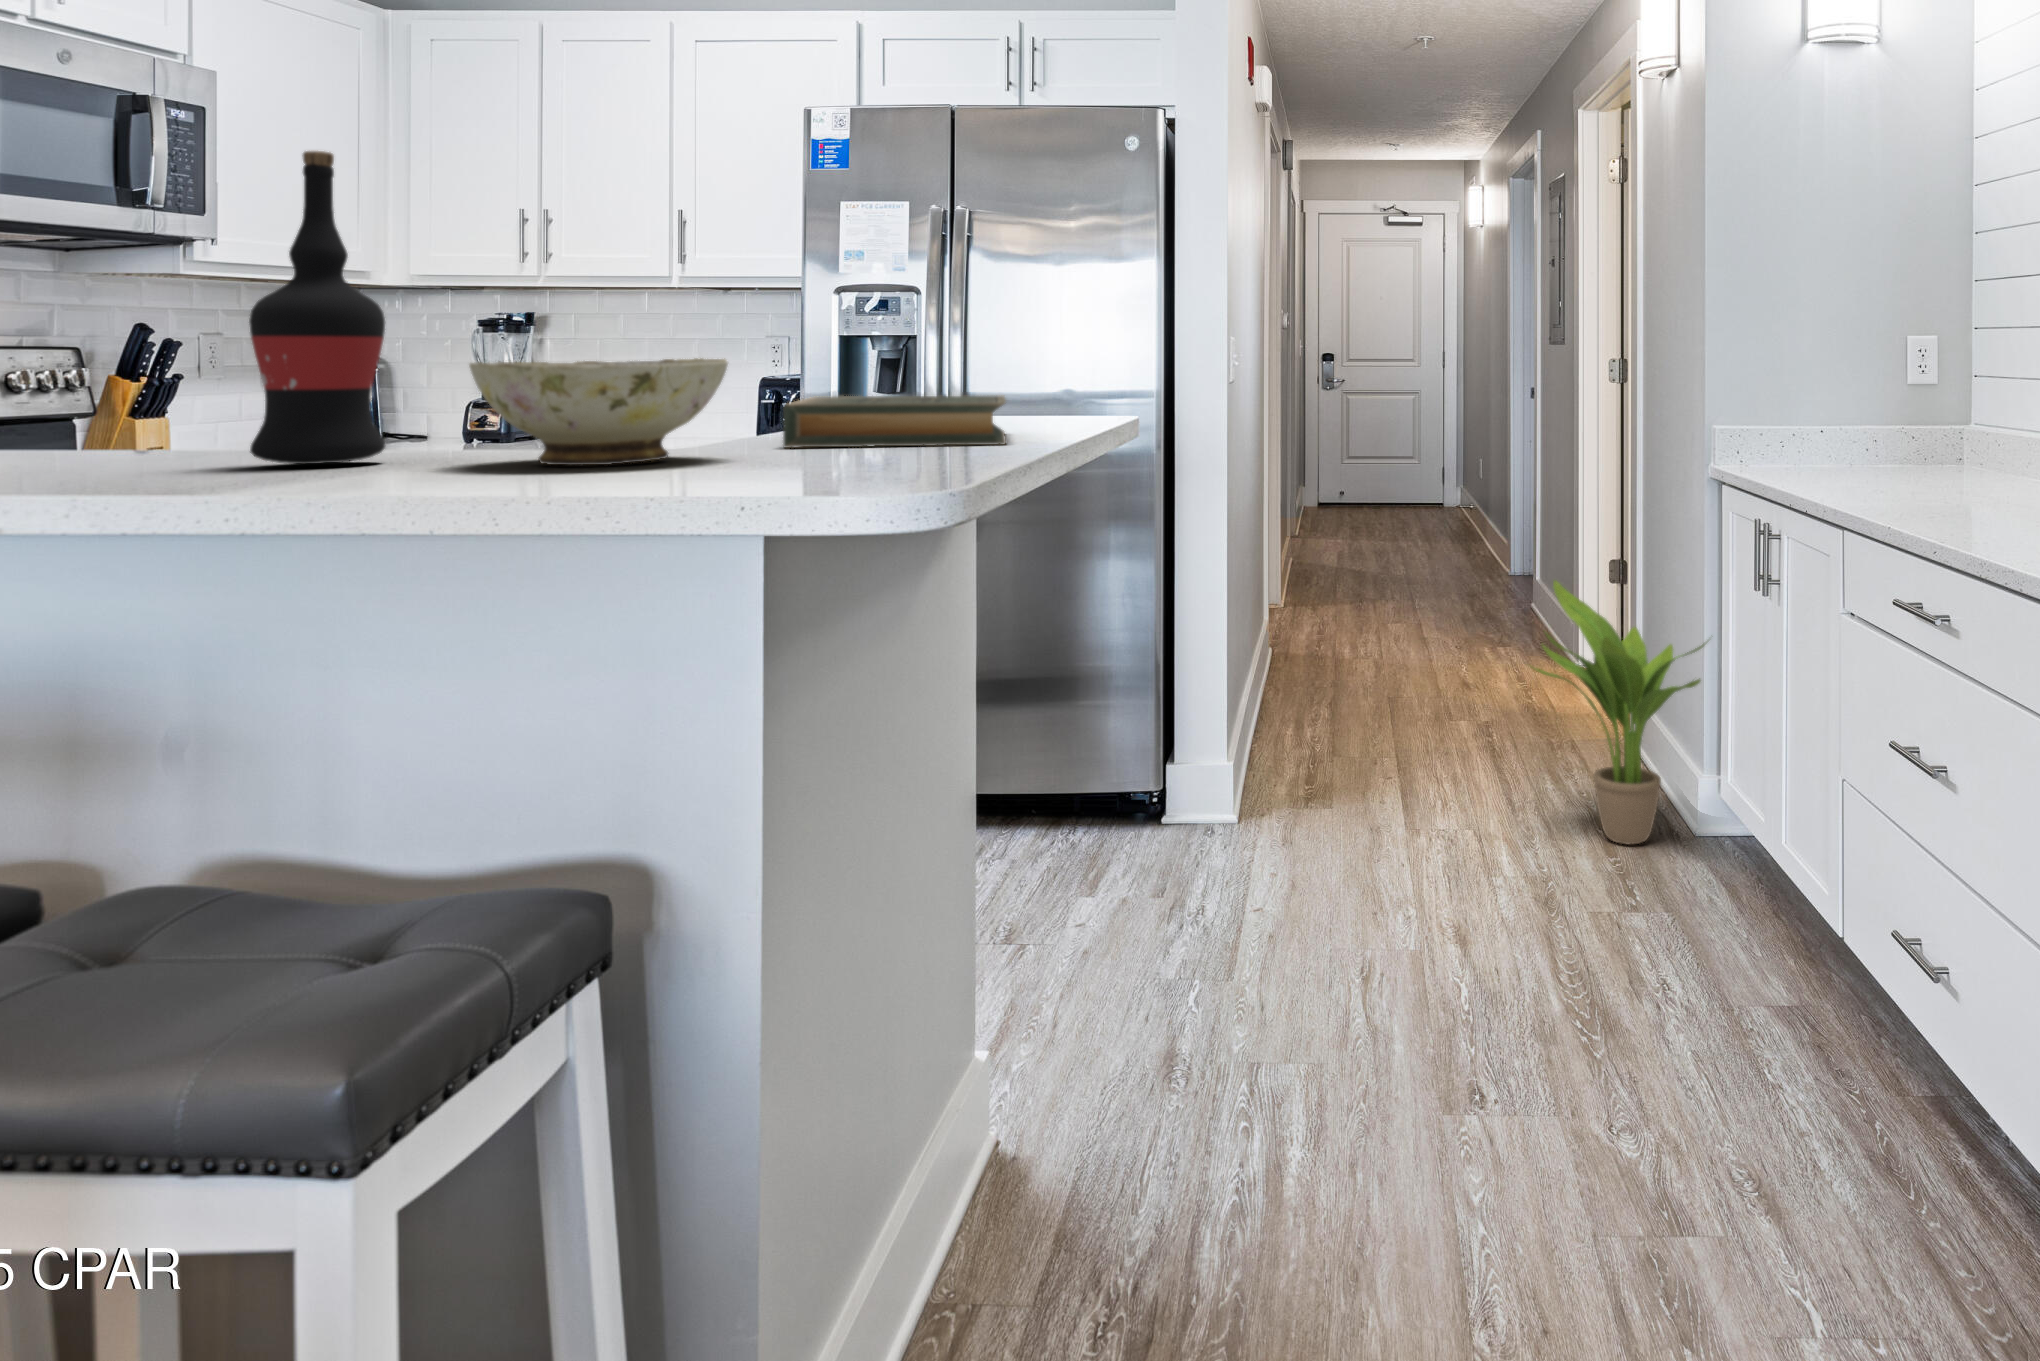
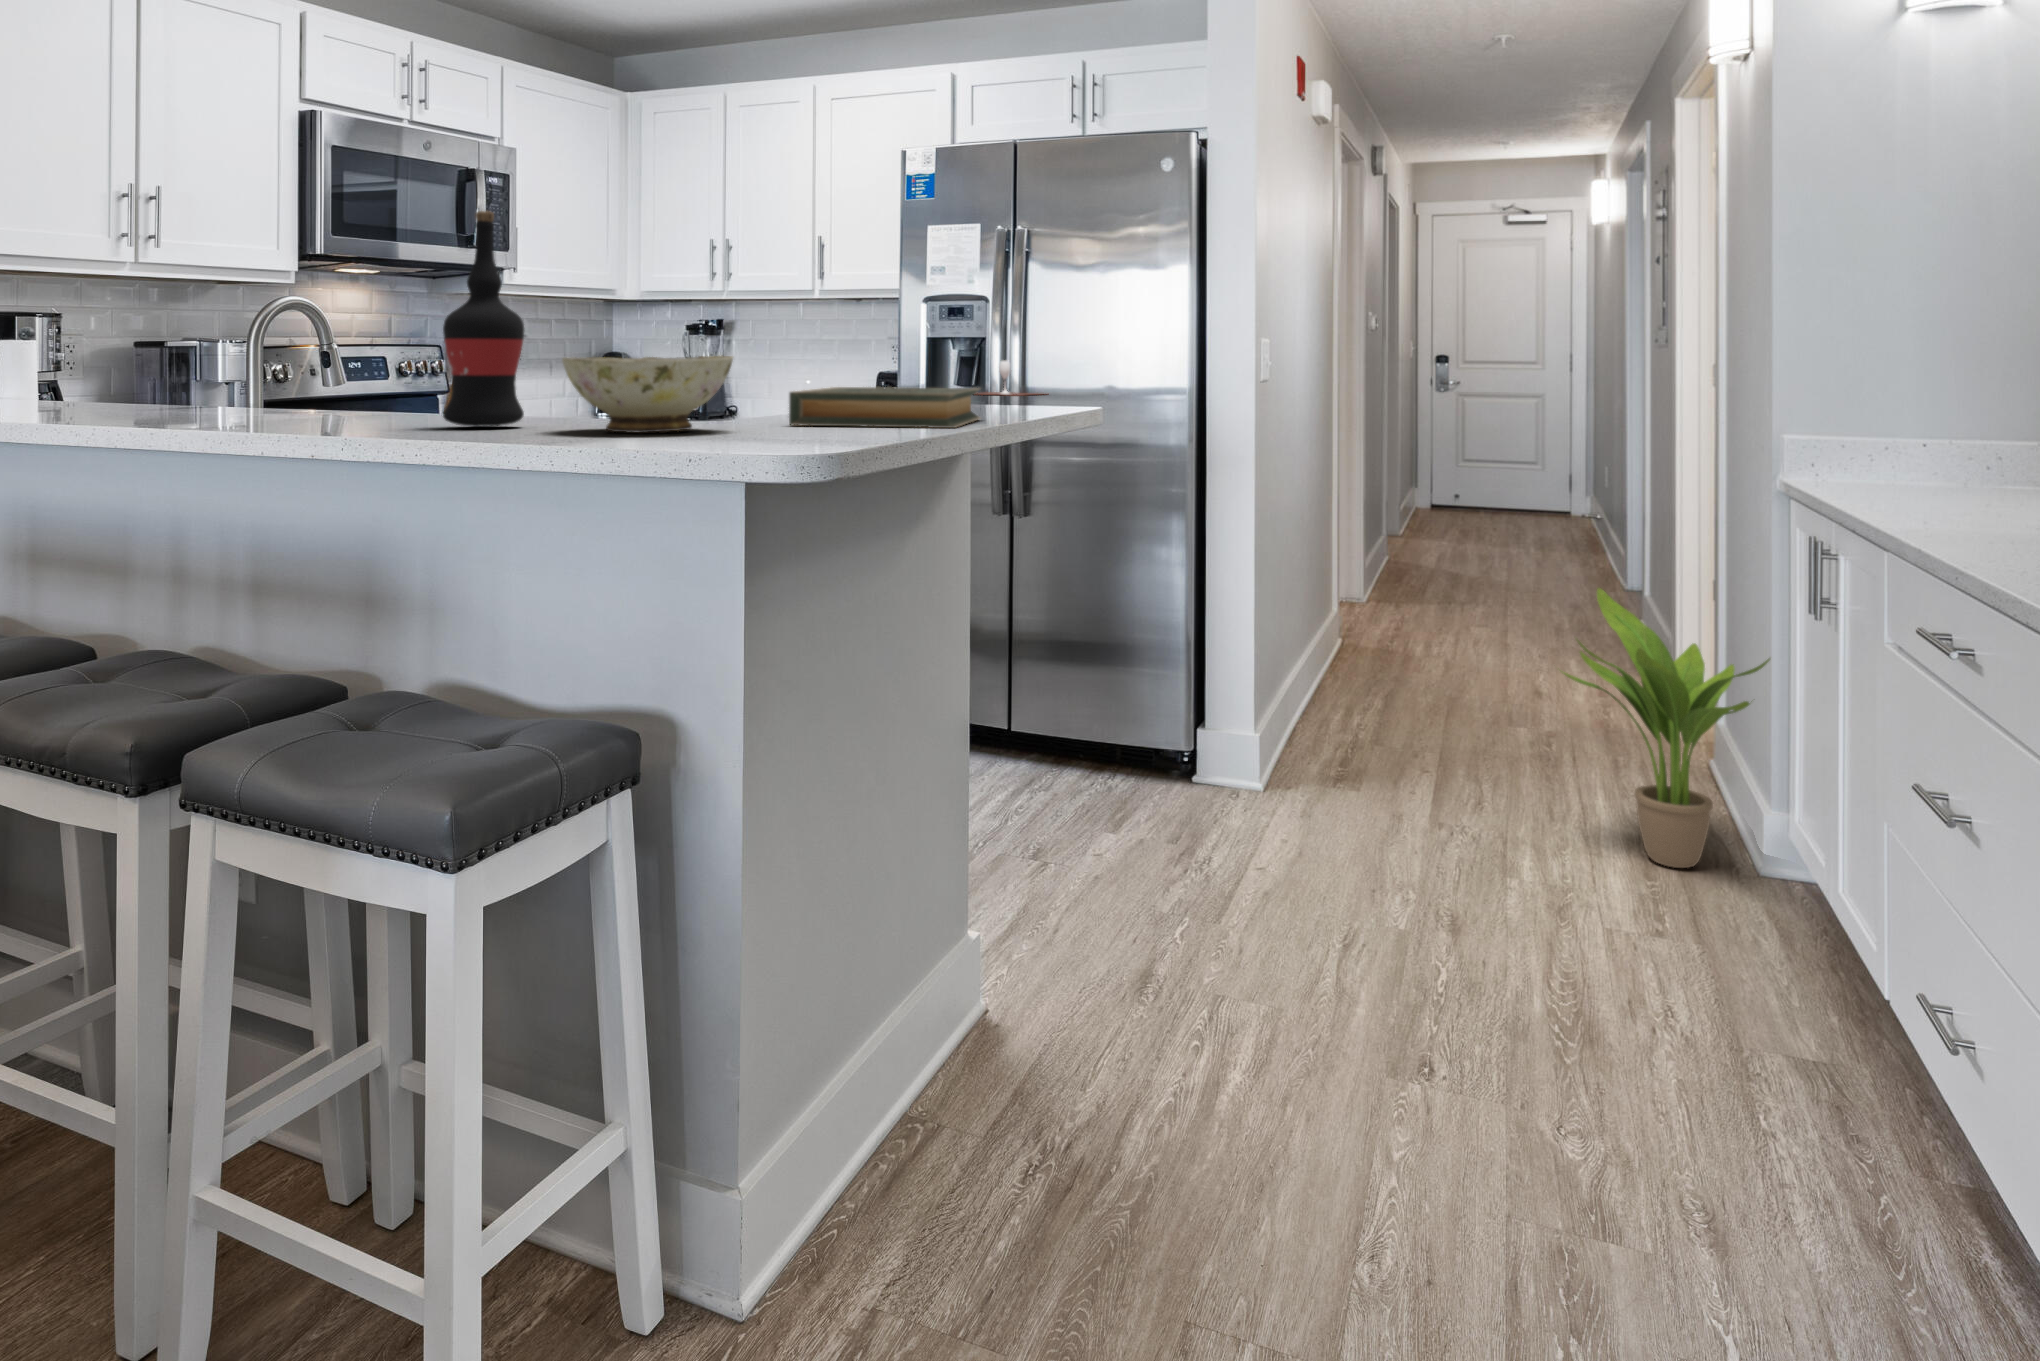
wine glass: none [868,362,988,402] -> present [976,361,1035,396]

